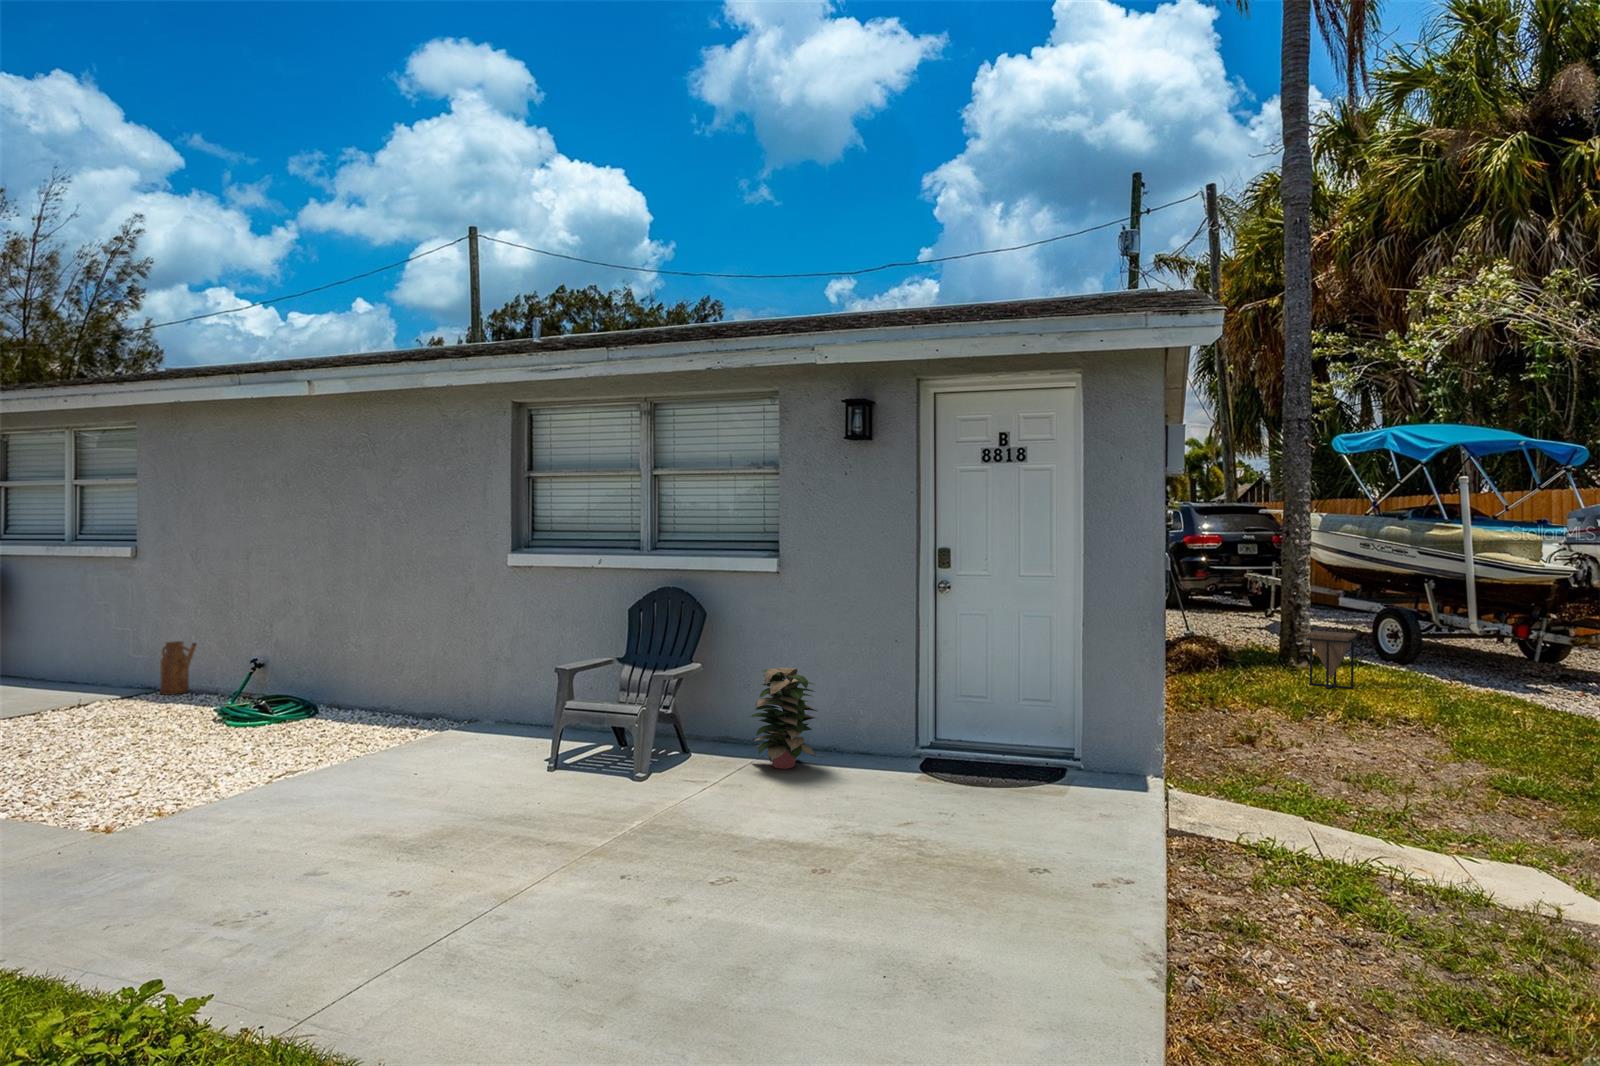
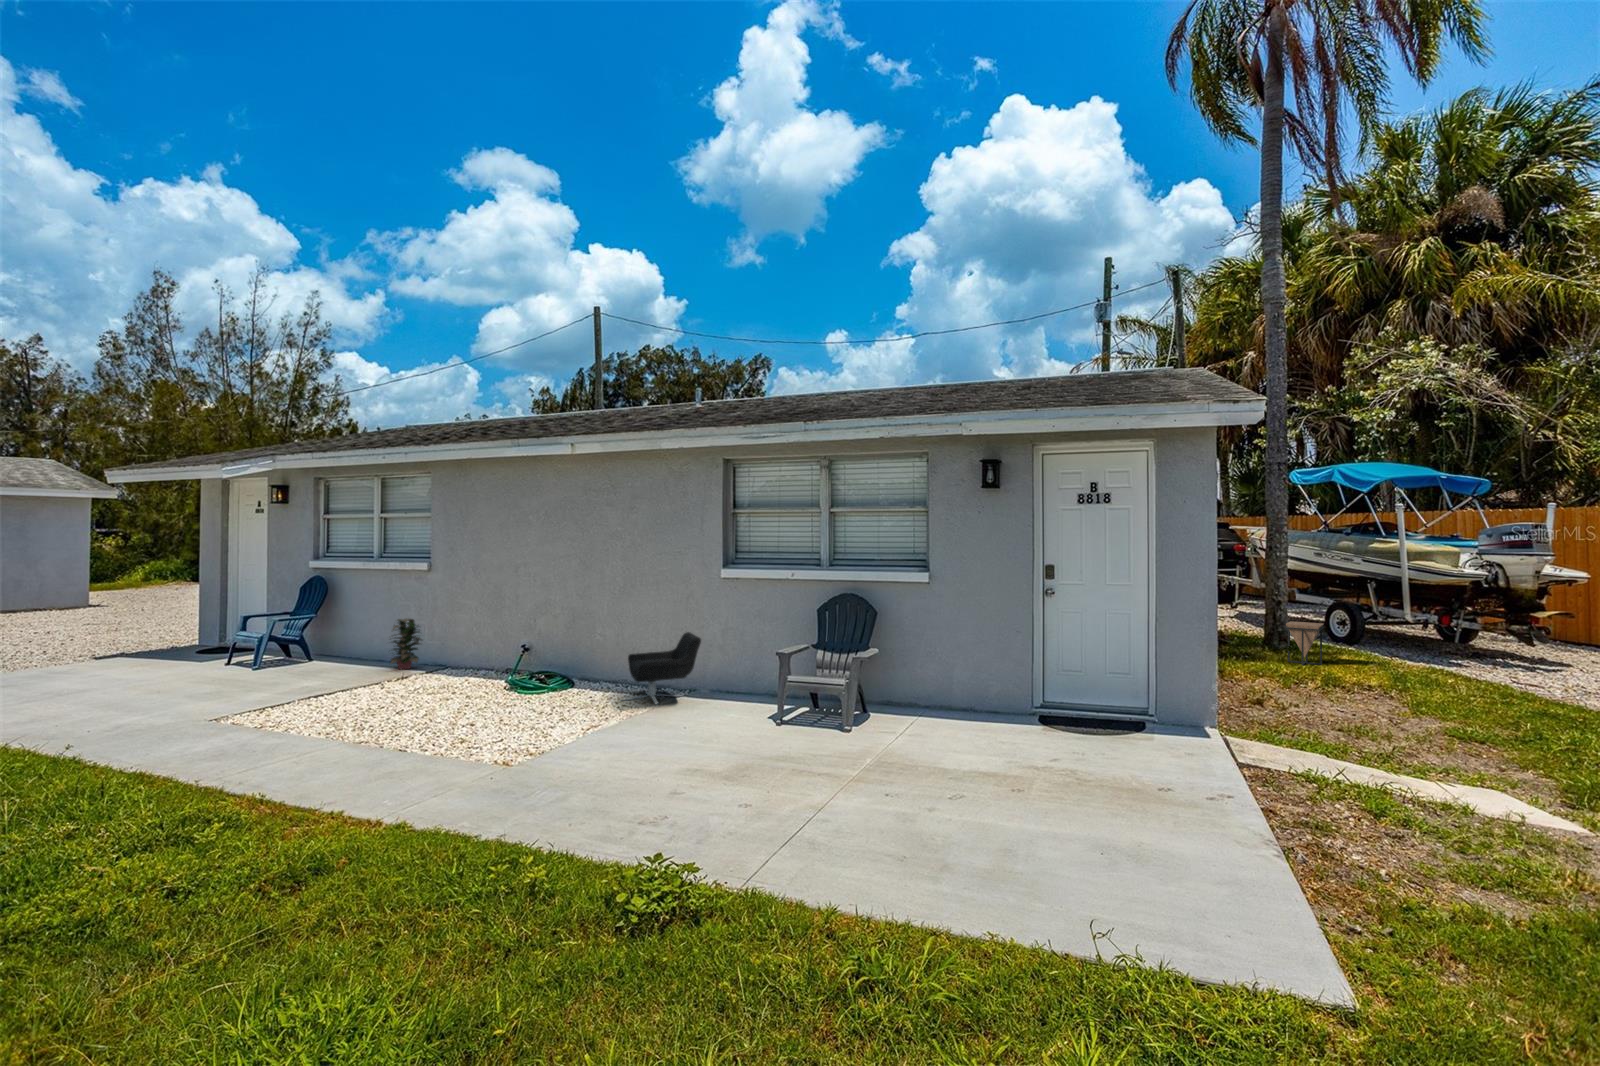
lounge chair: none [360,640,477,740] -> present [628,632,701,704]
watering can: present [160,641,196,695] -> none [443,633,472,672]
decorative plant: present [750,667,817,769] -> present [390,618,422,669]

